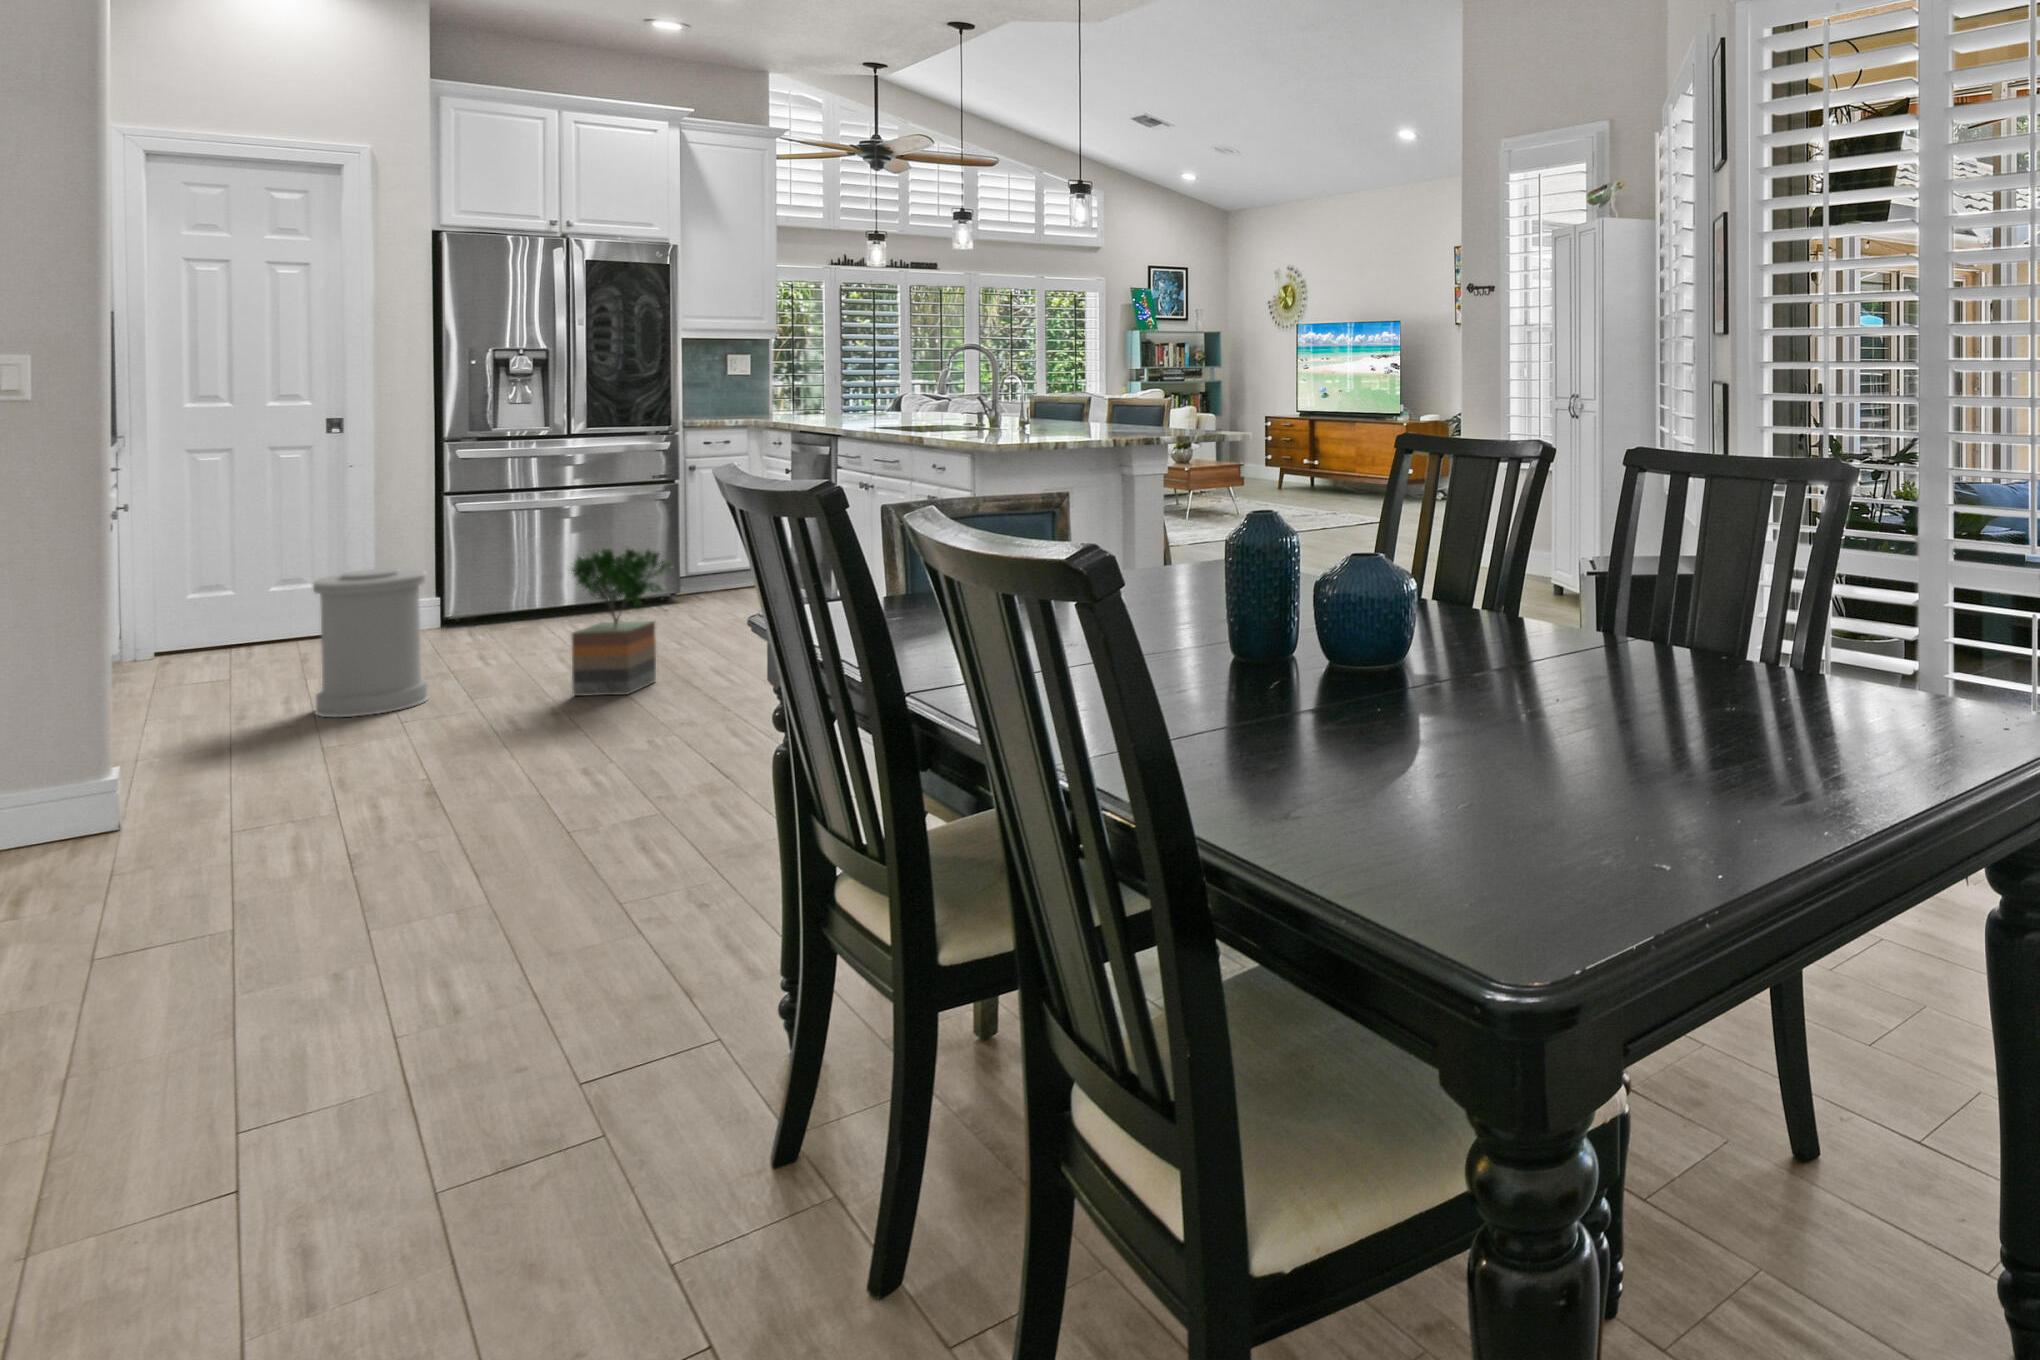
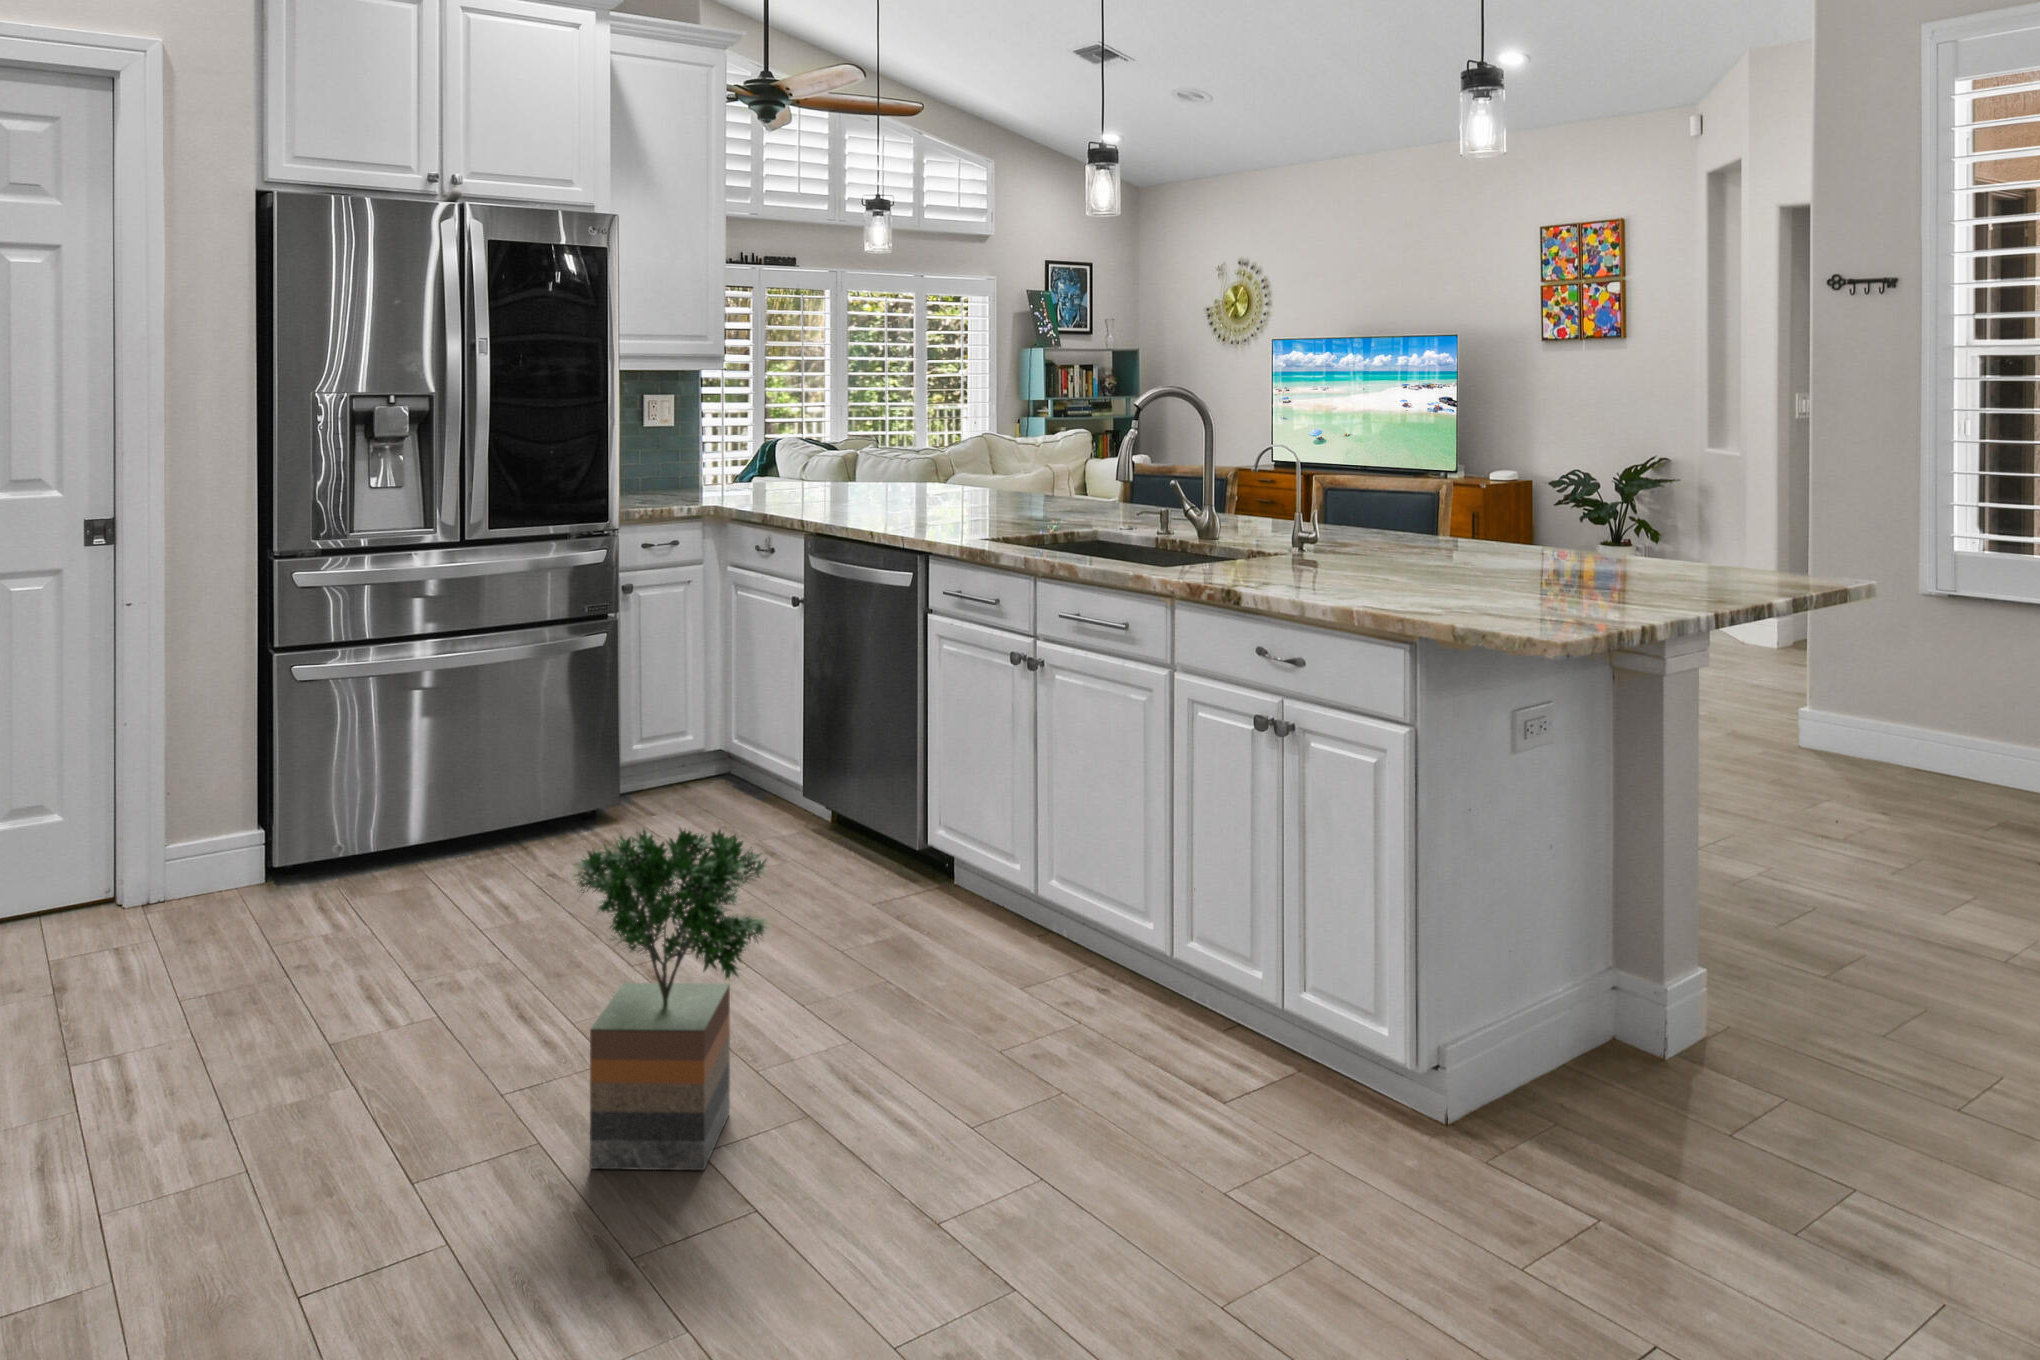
trash can: present [312,568,428,717] -> none [87,871,304,1235]

